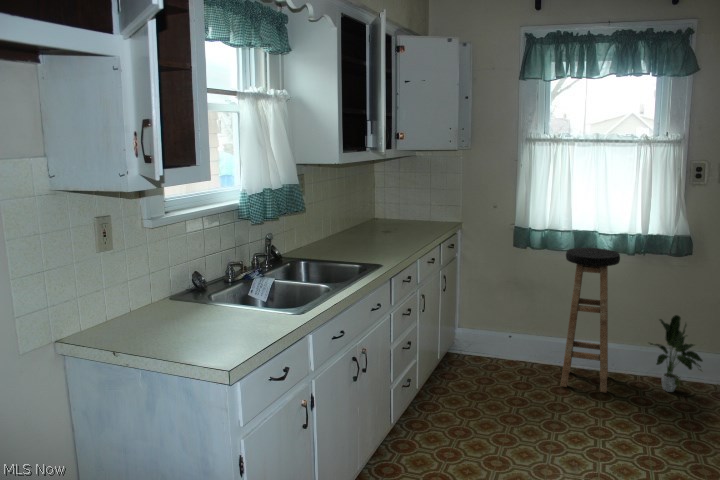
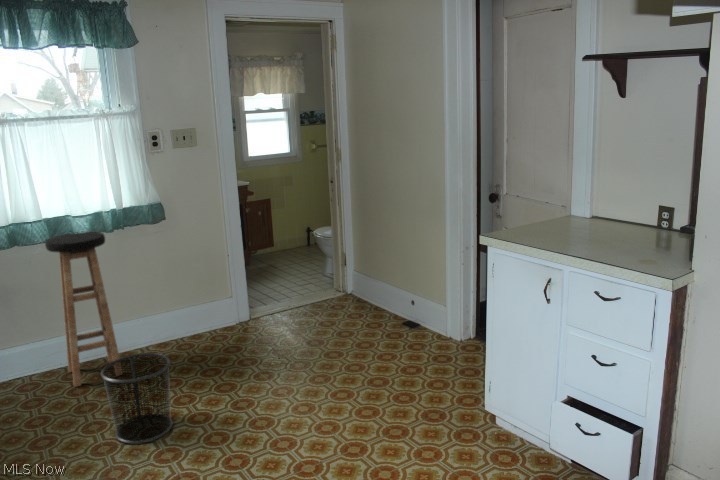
potted plant: present [650,315,703,392] -> none [149,279,201,352]
waste bin: none [564,374,632,461] -> present [101,353,172,444]

